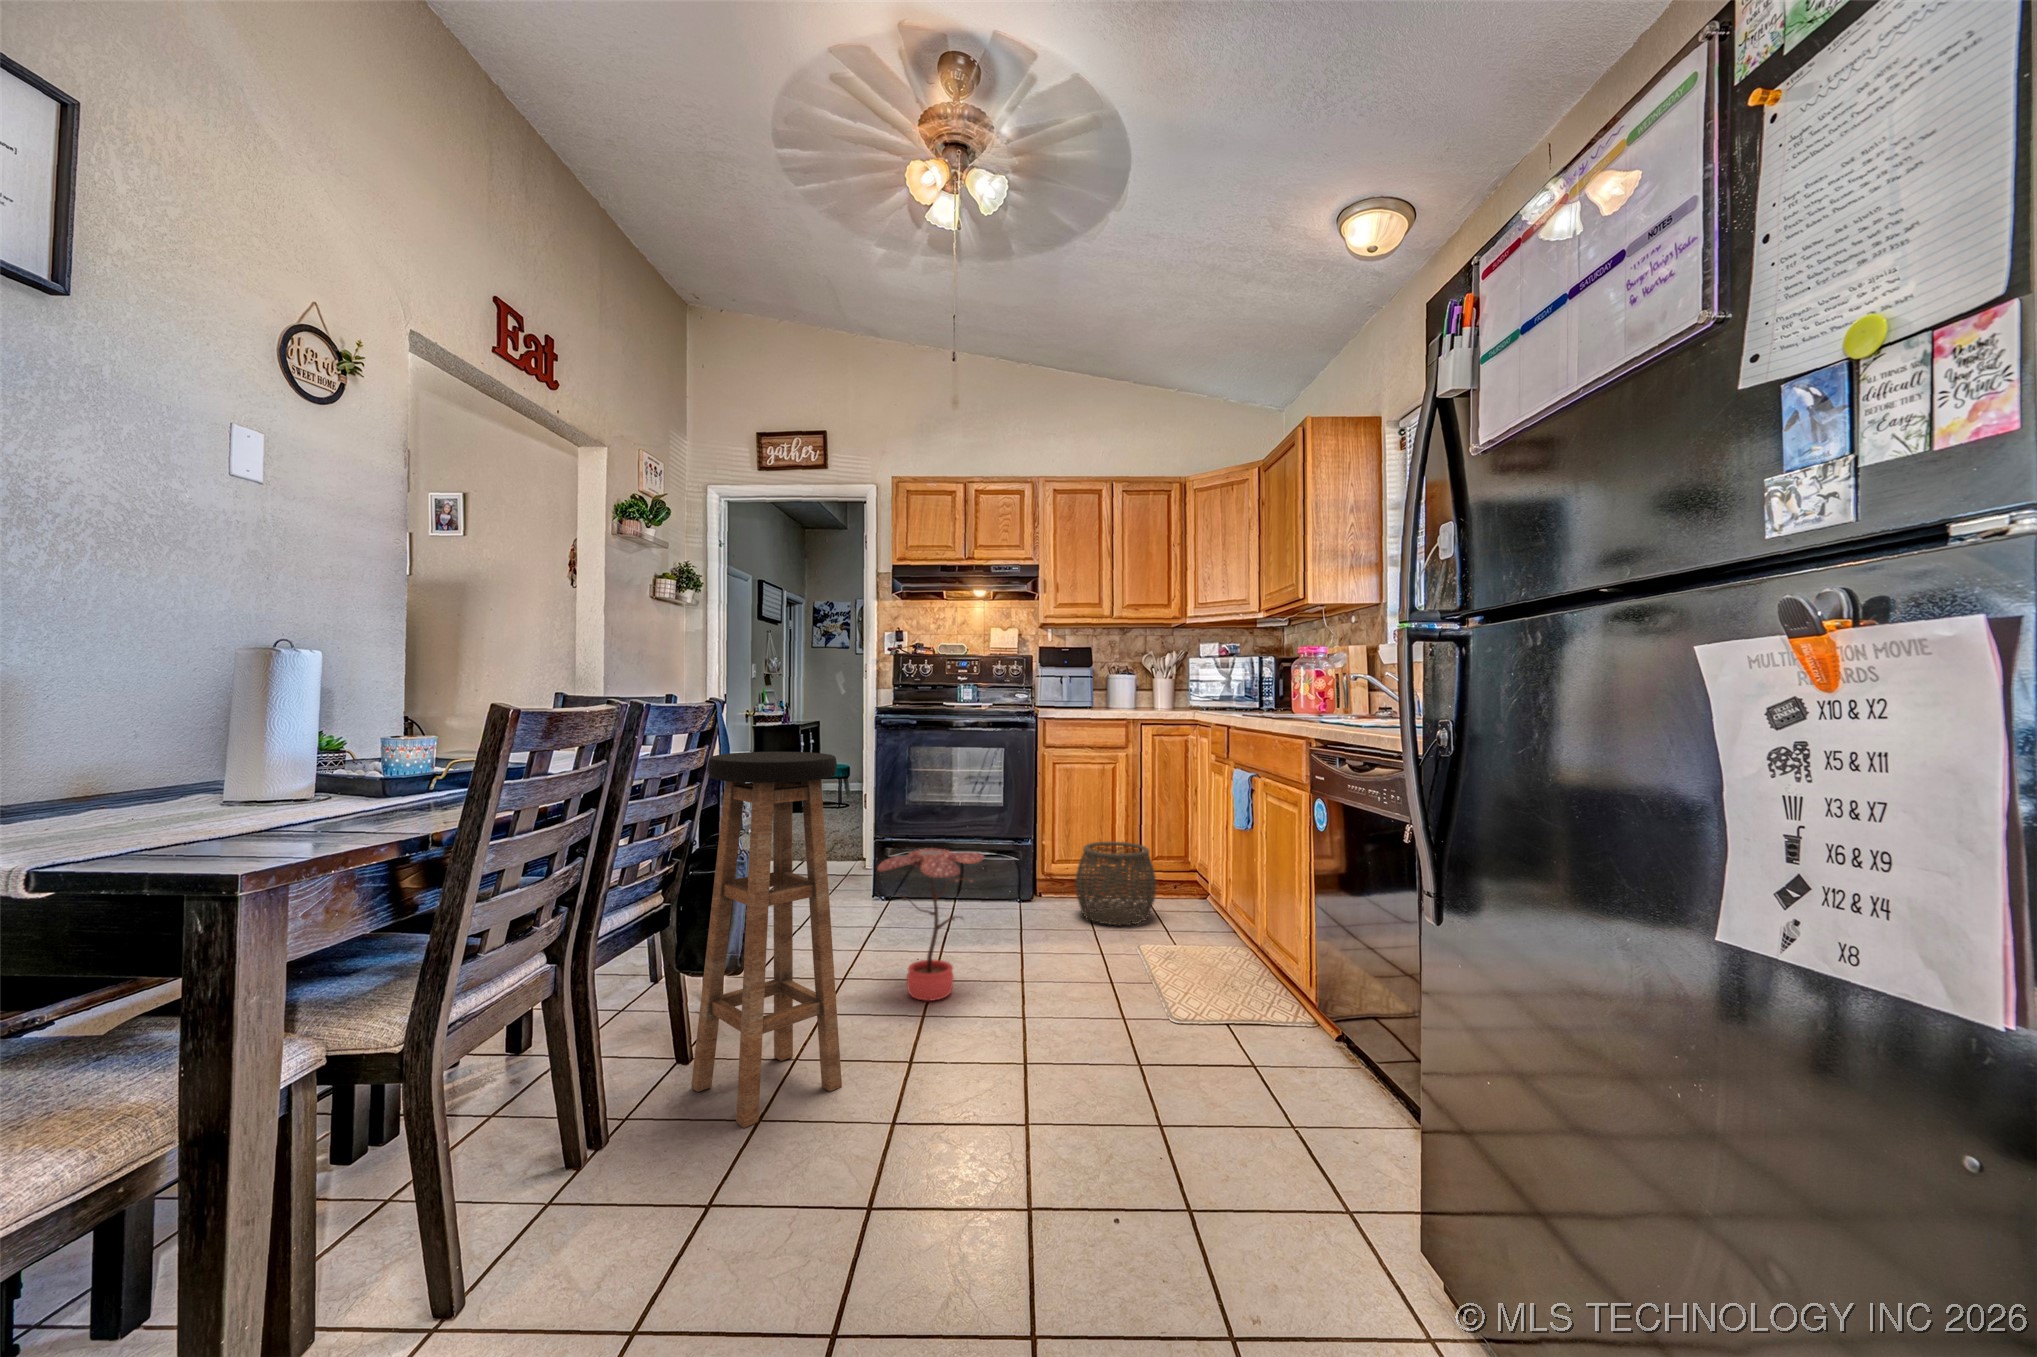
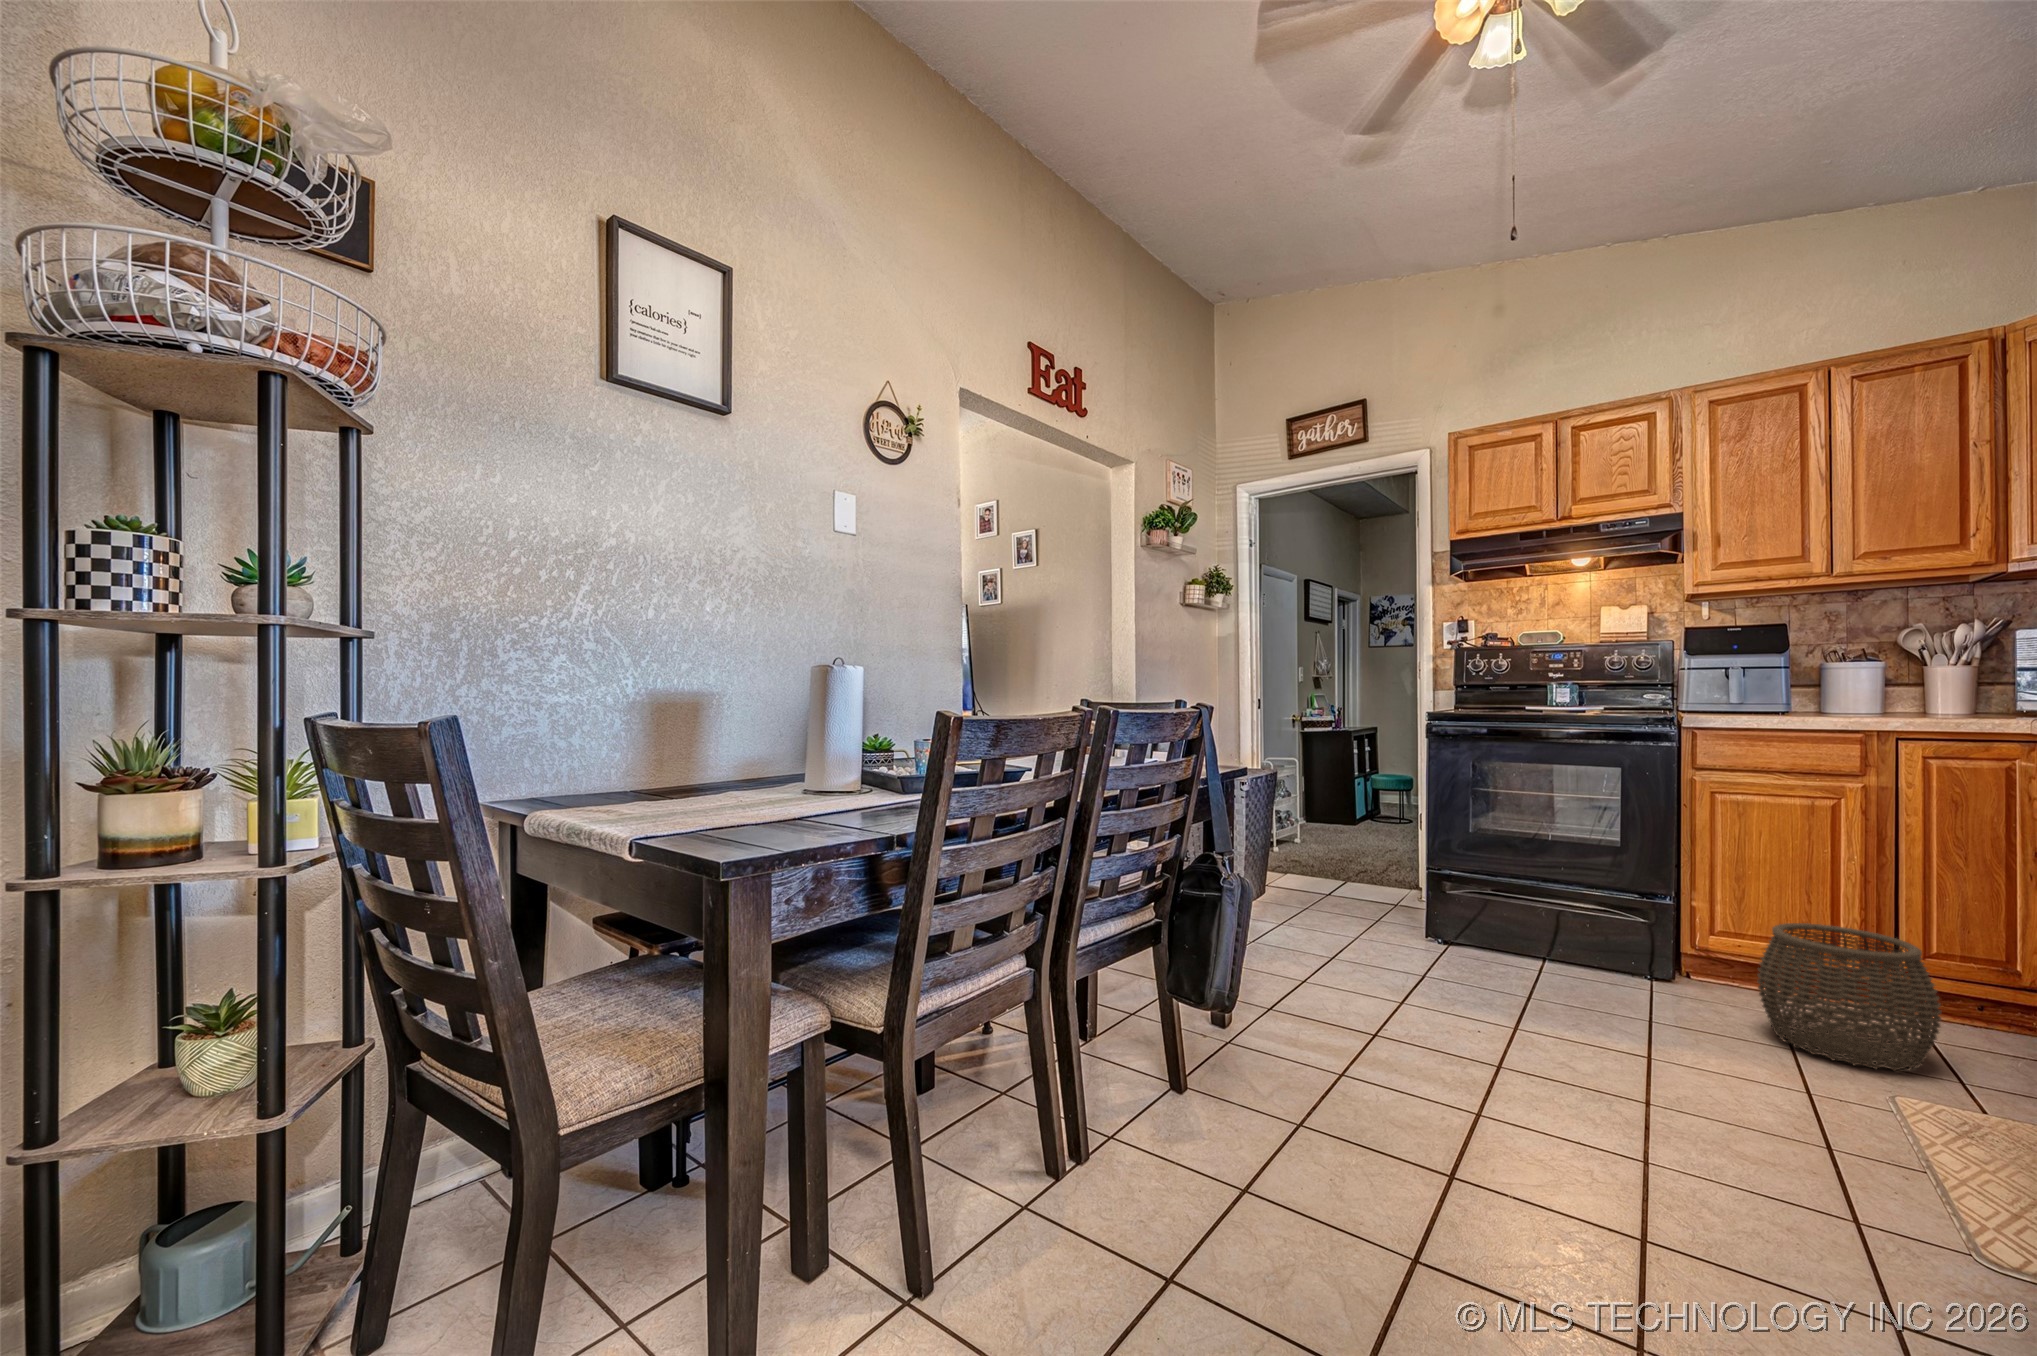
bar stool: present [691,752,842,1128] -> none [1178,765,1348,1198]
potted plant: present [878,849,984,1001] -> none [1409,900,1574,1106]

